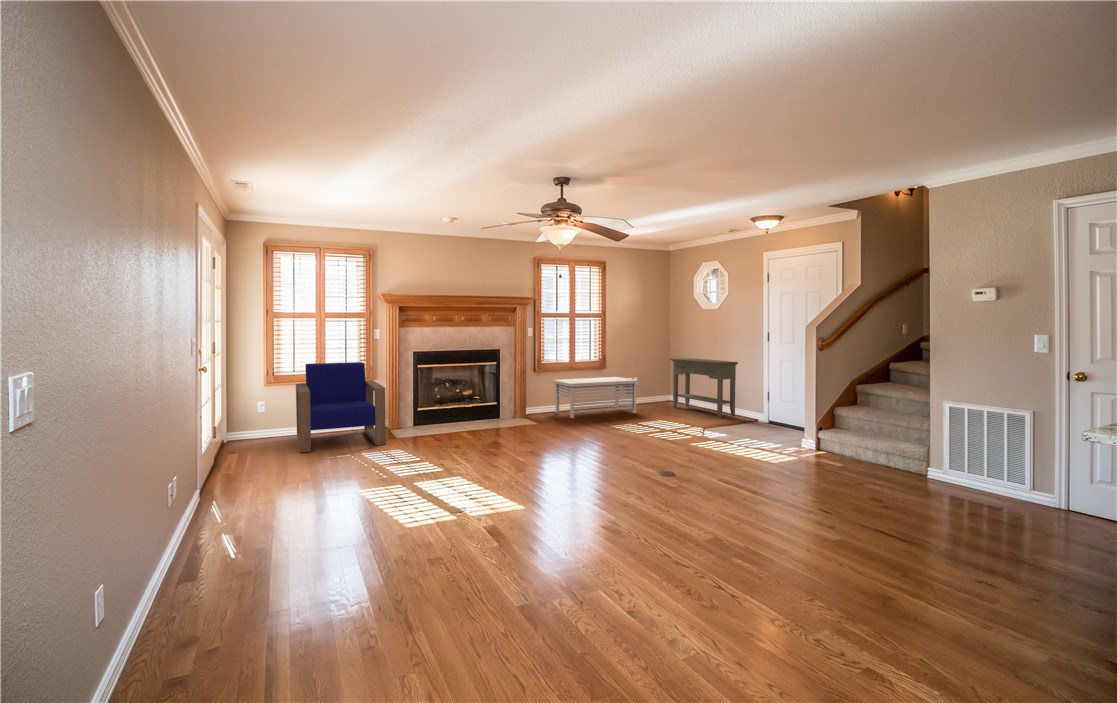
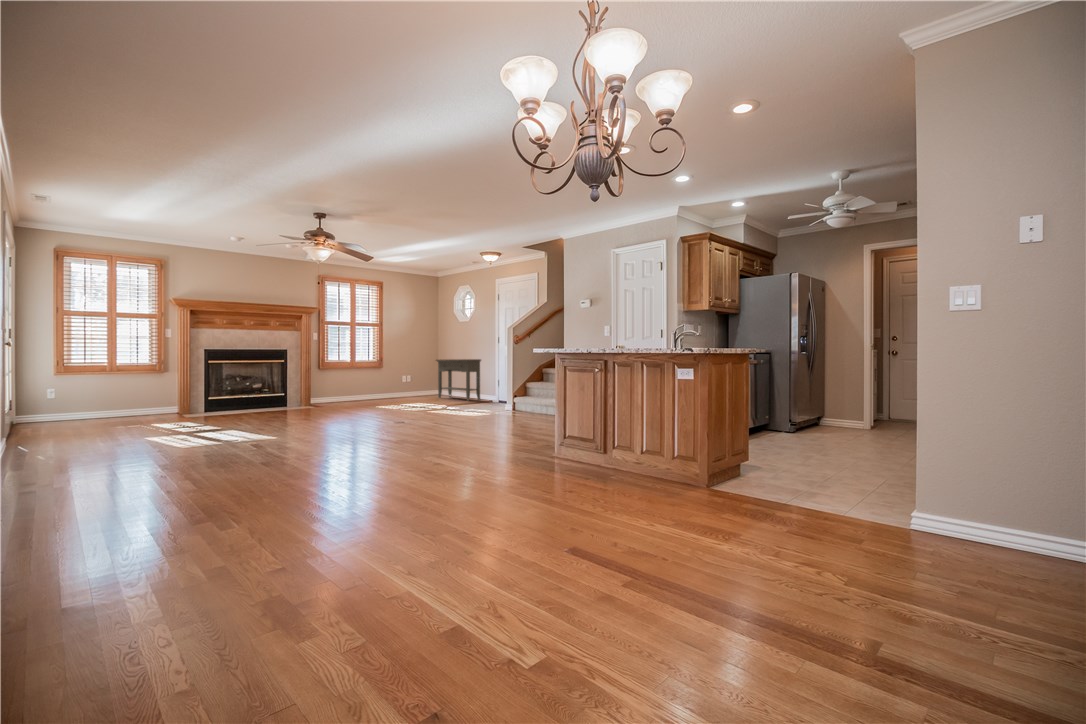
armchair: present [296,362,386,453] -> none [86,356,176,425]
storage bench: present [552,377,638,418] -> none [335,374,407,404]

